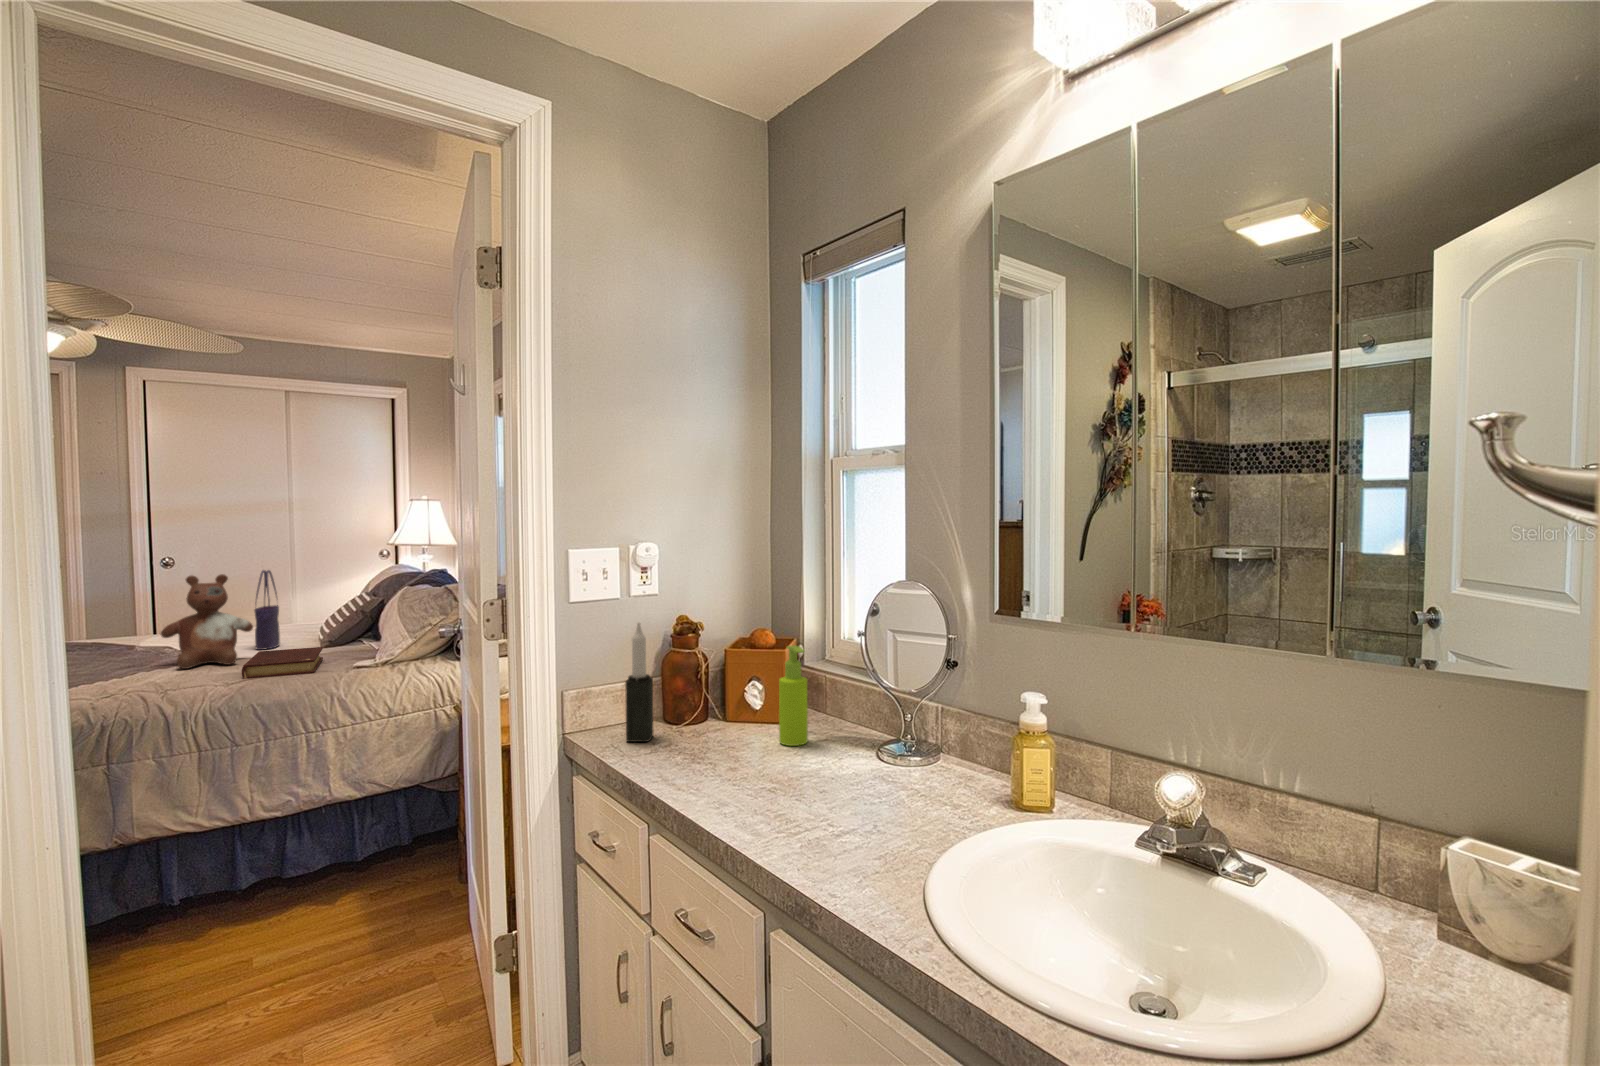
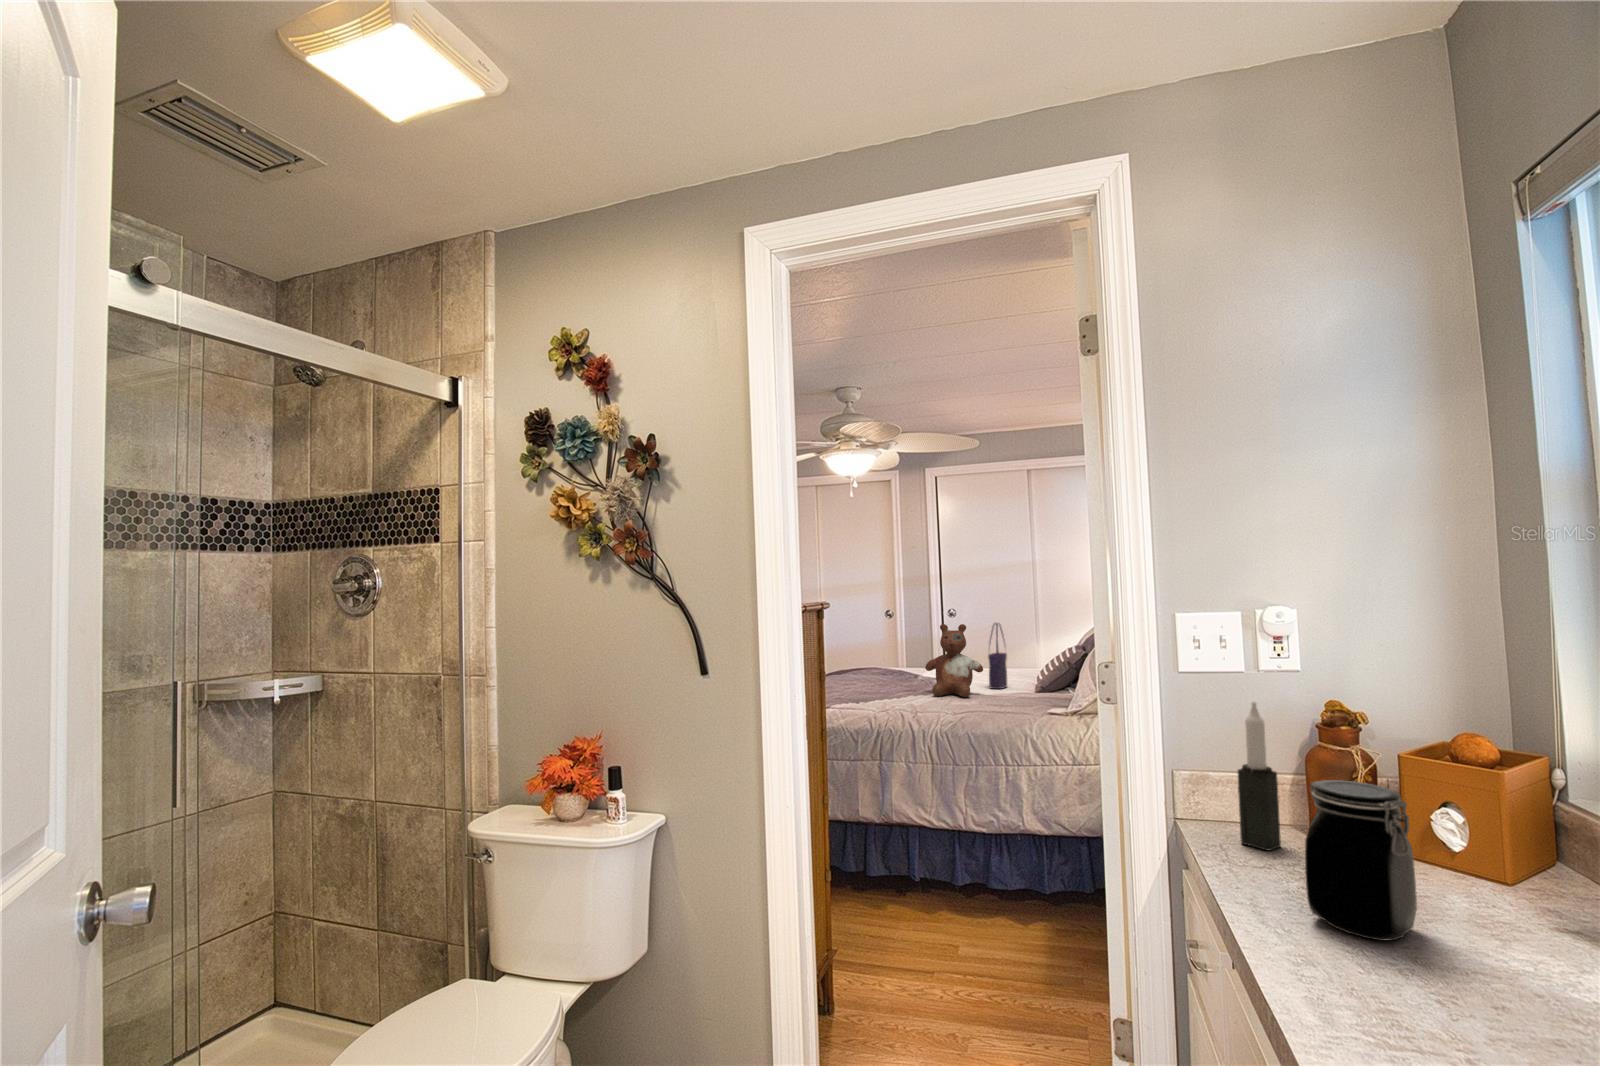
soap dispenser: present [779,645,808,746] -> none [1471,766,1536,925]
book: present [242,647,323,679] -> none [966,689,1030,714]
jar: none [702,671,769,782] -> present [1305,780,1417,941]

